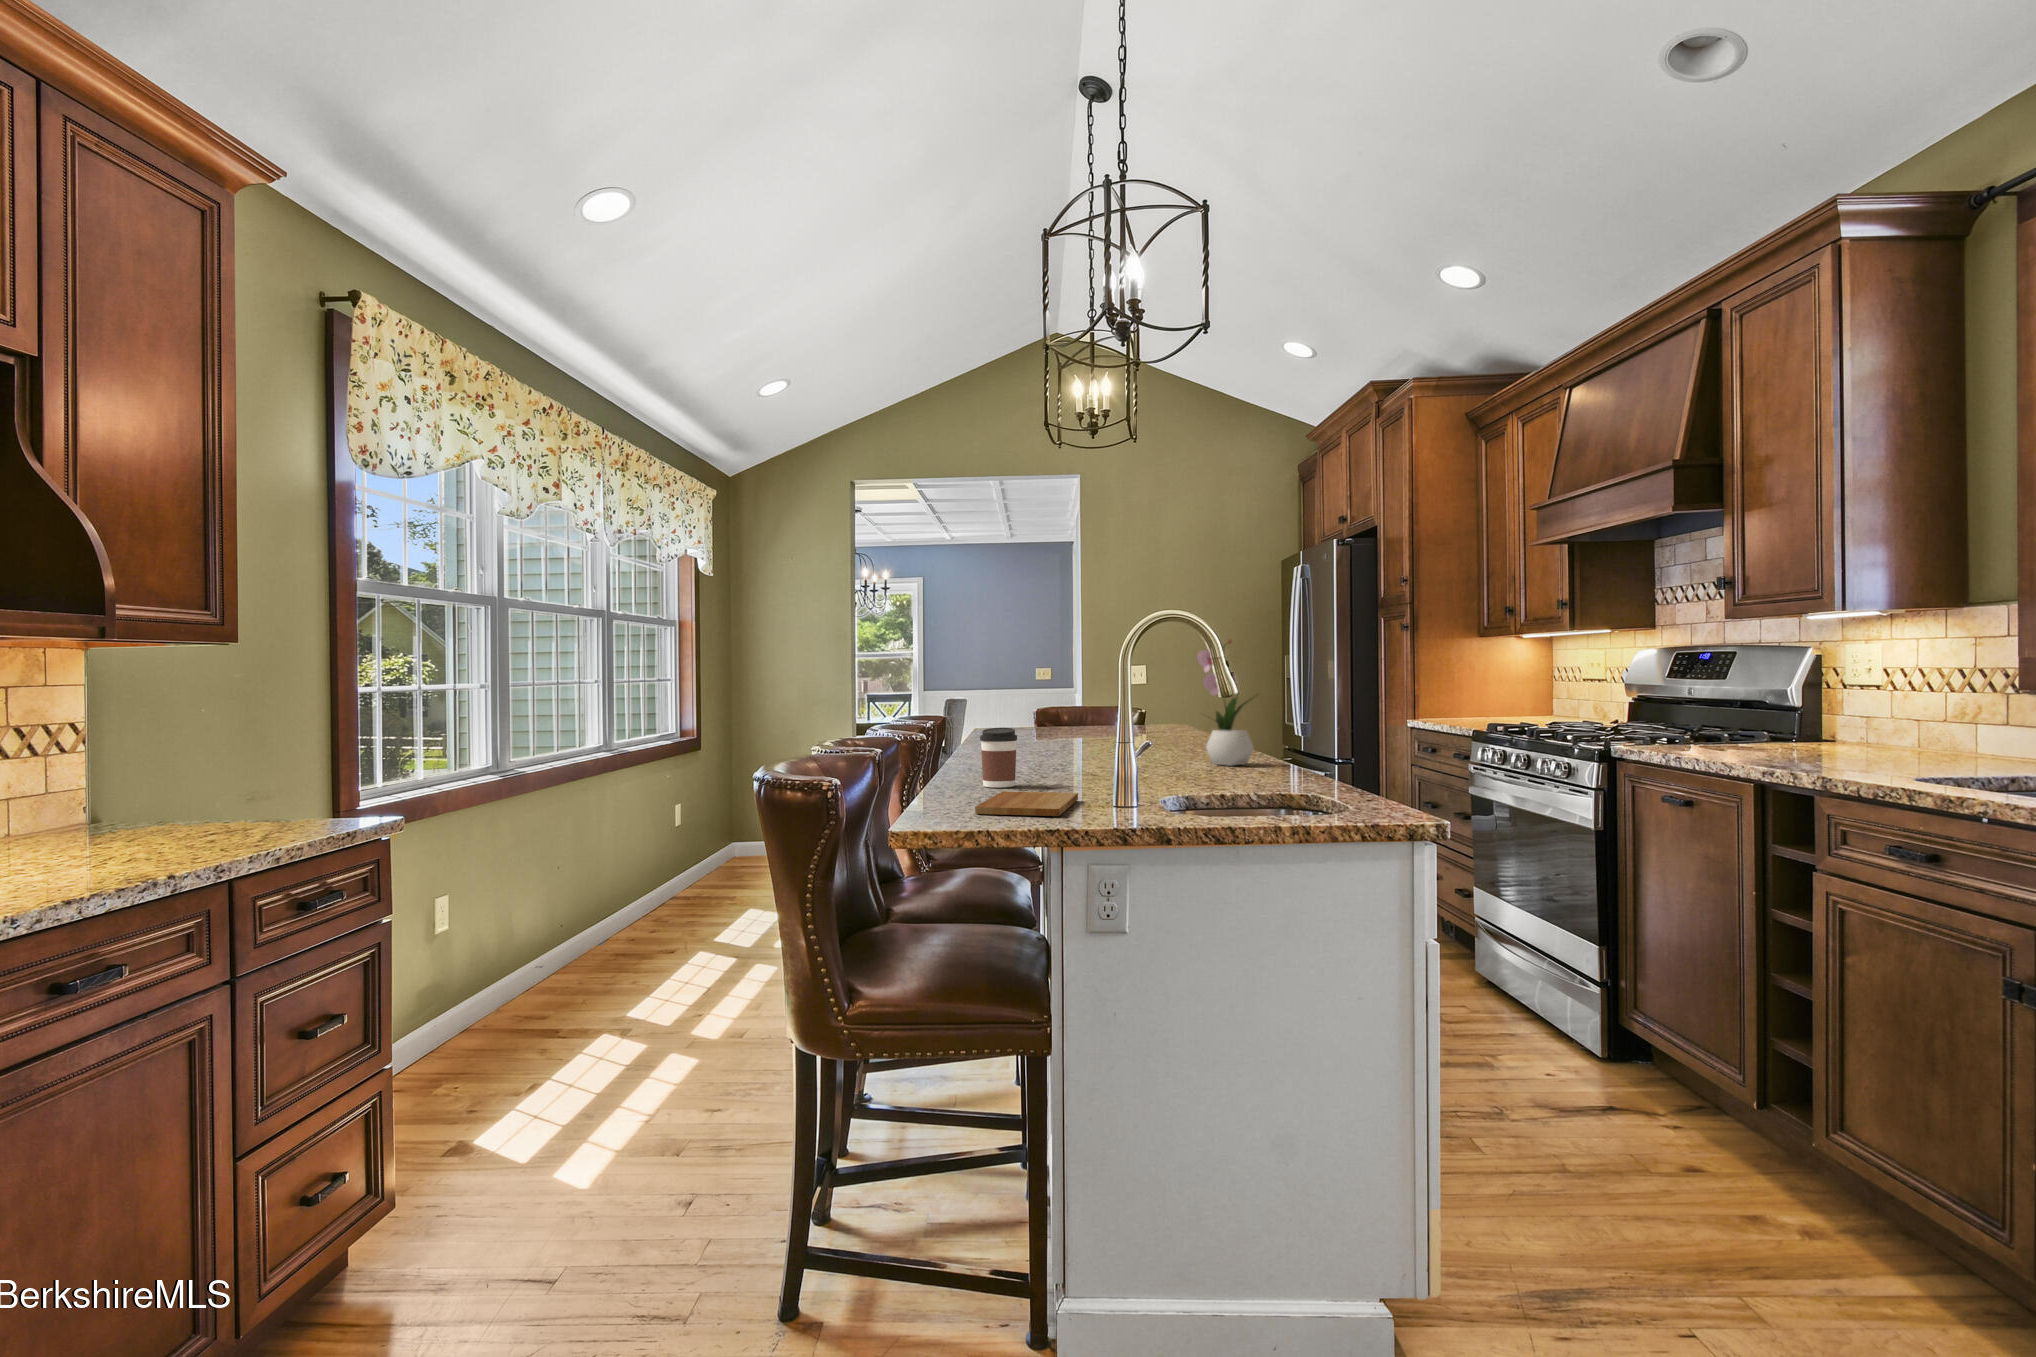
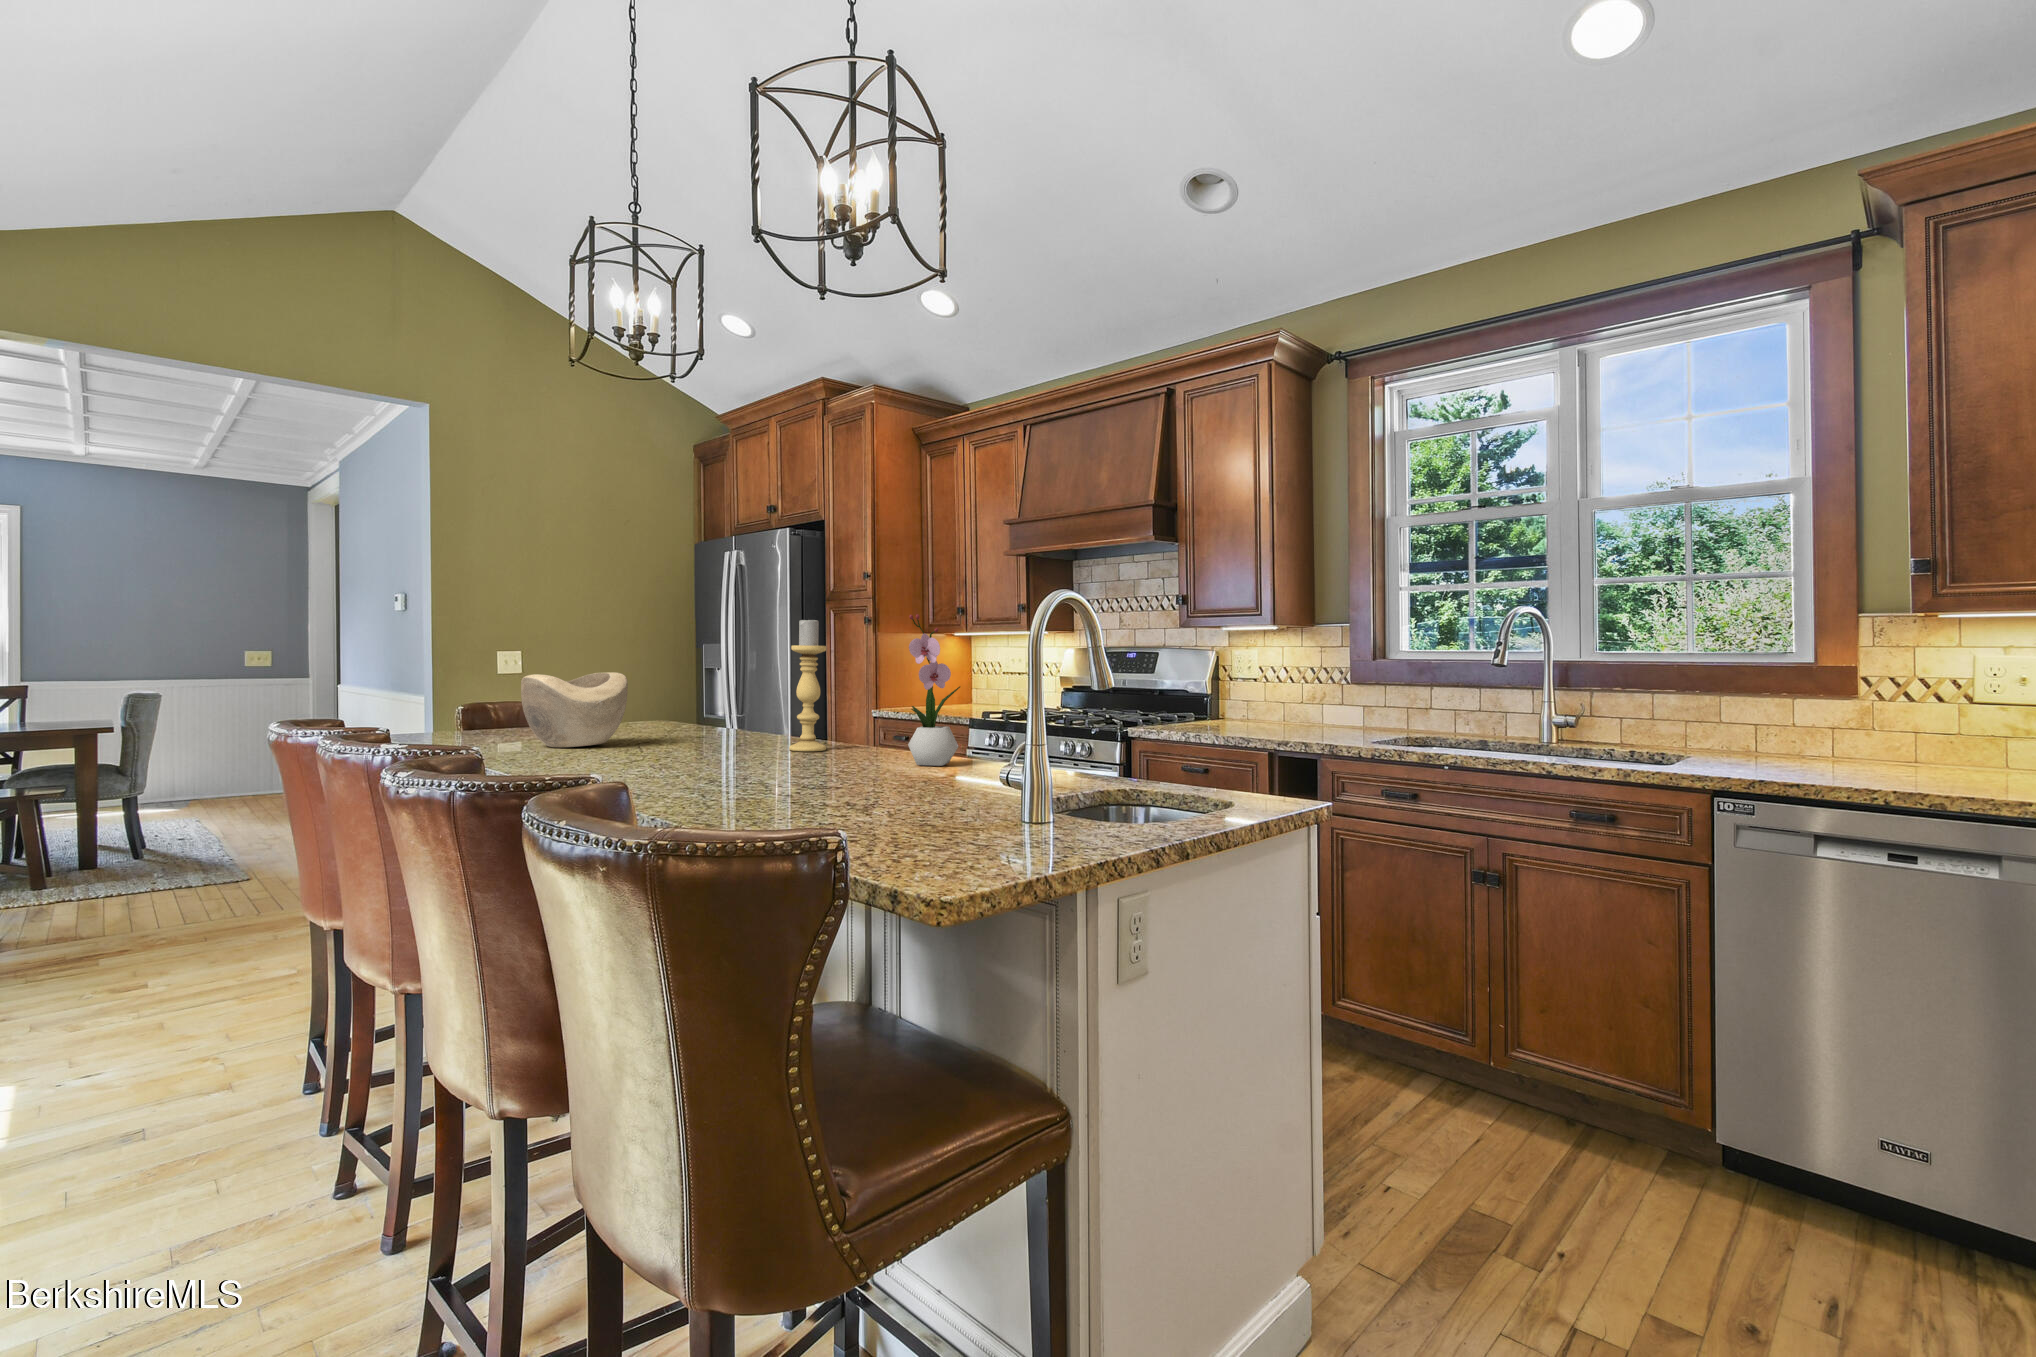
candle holder: none [1167,633,1199,750] -> present [789,617,826,751]
decorative bowl: none [998,682,1071,739] -> present [521,672,628,747]
coffee cup: present [980,728,1017,787] -> none [819,737,870,820]
cutting board: present [975,791,1078,816] -> none [929,816,1104,862]

